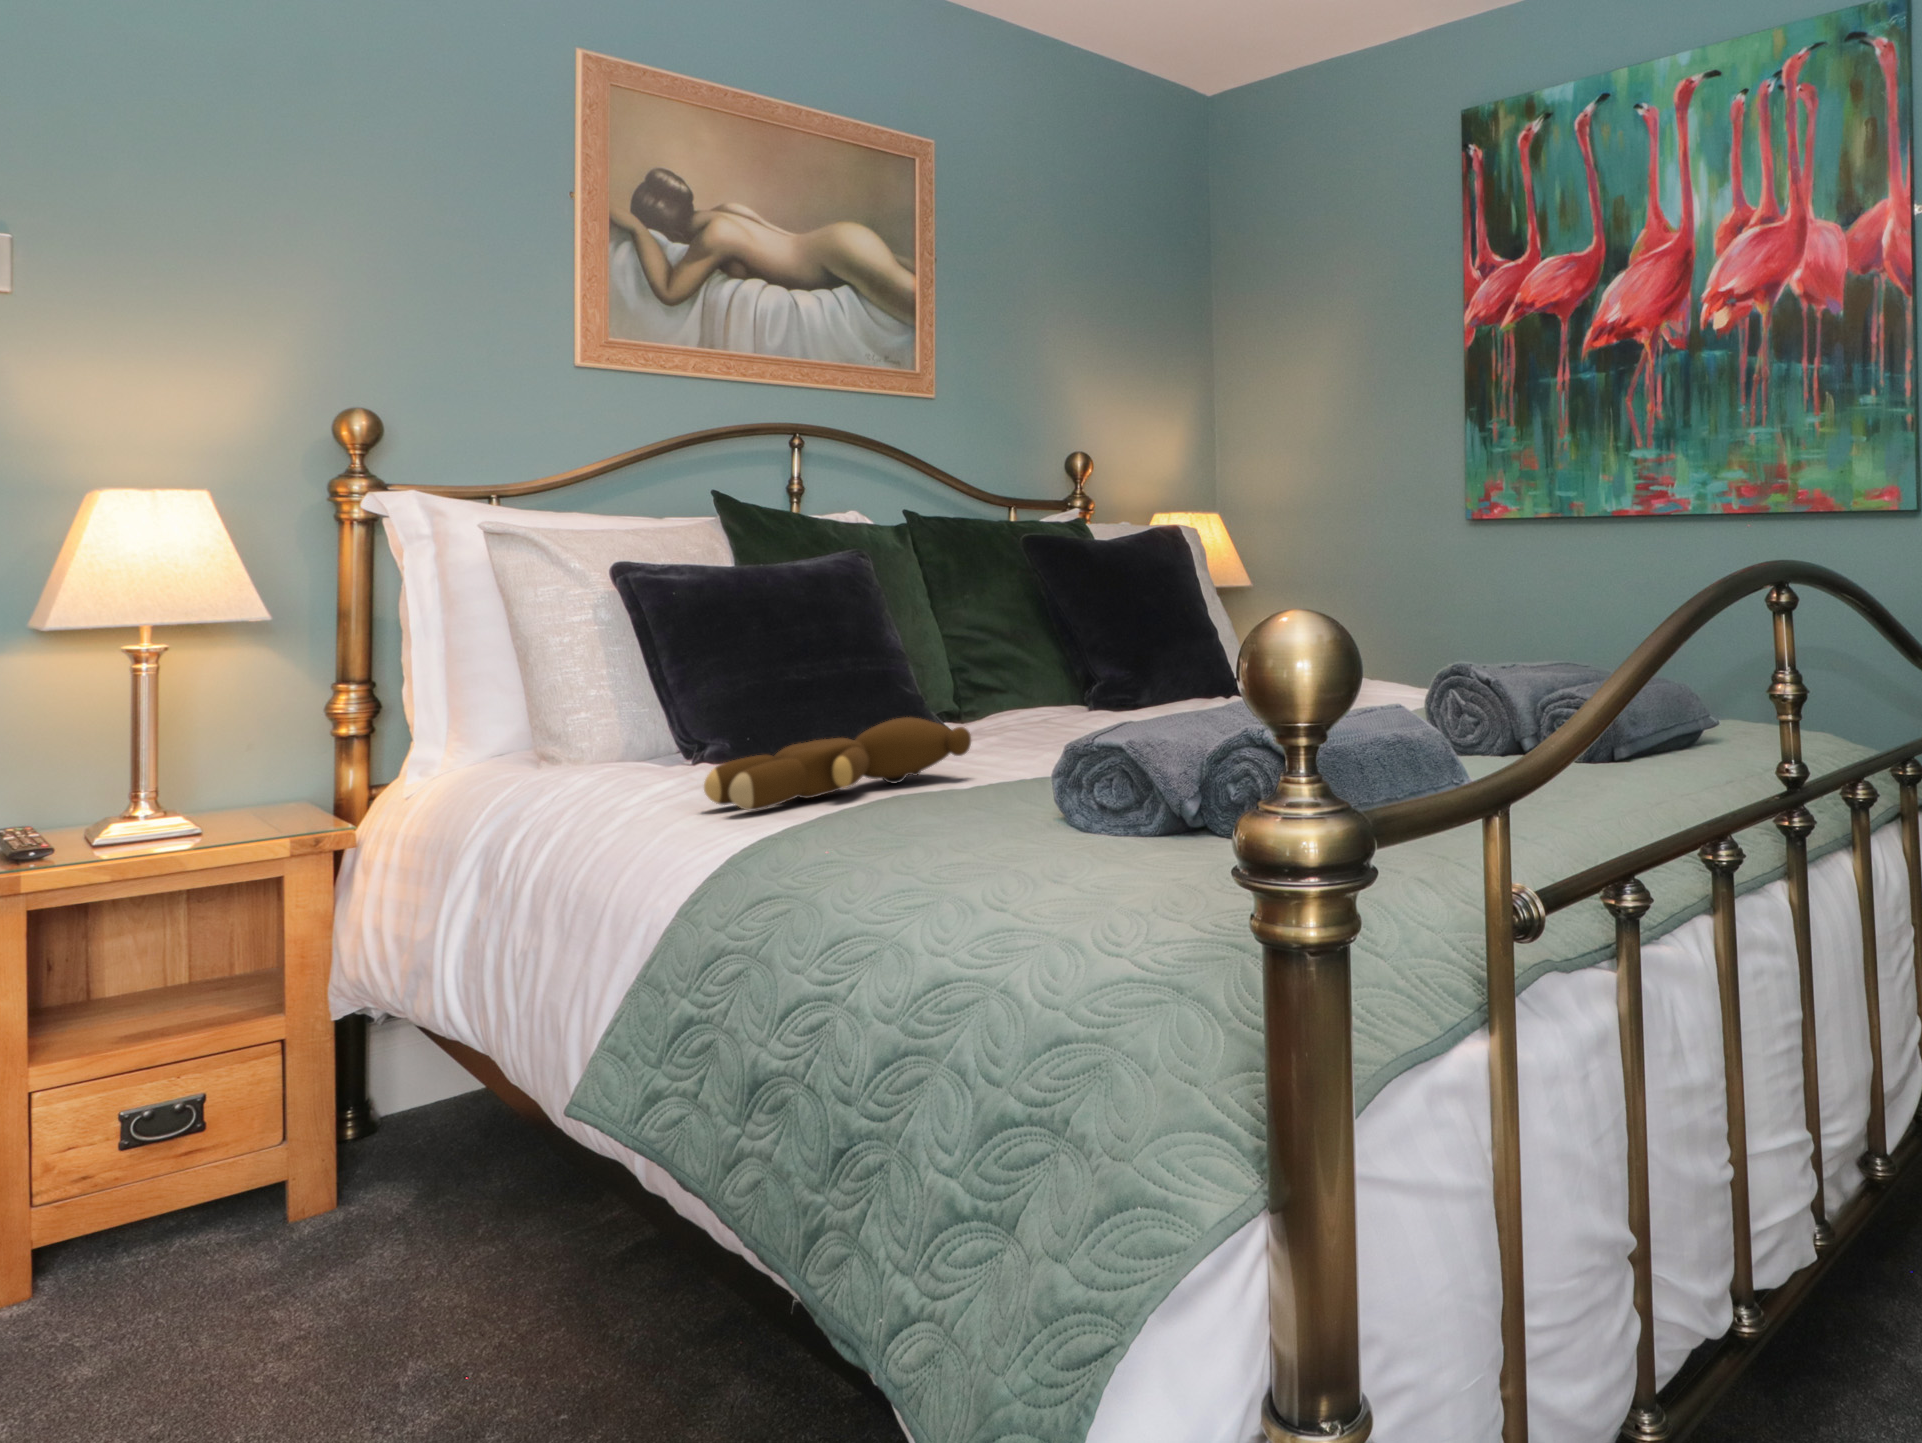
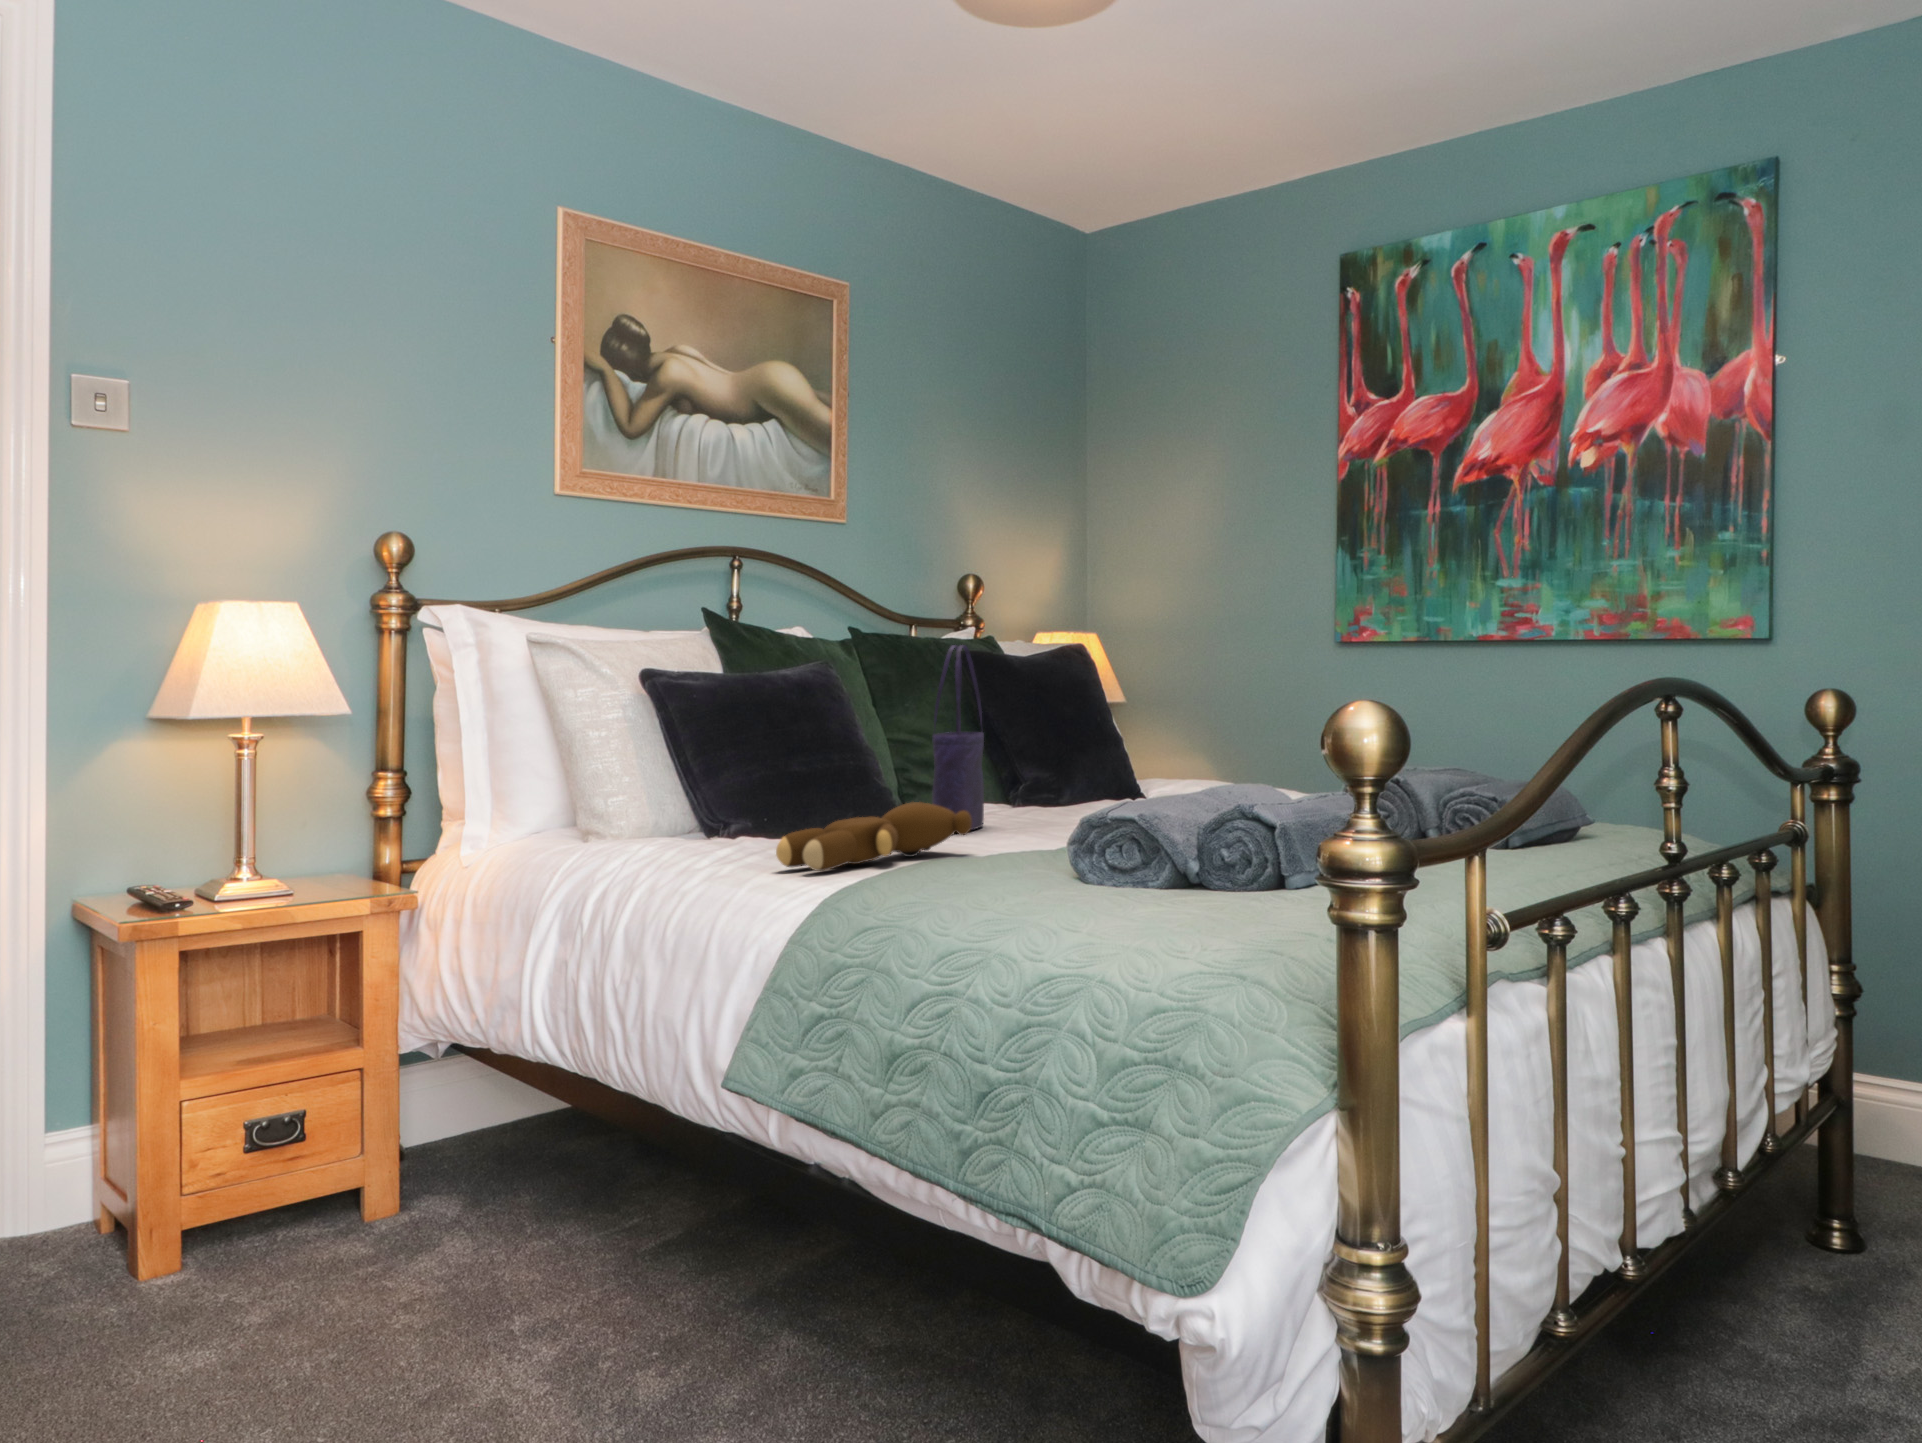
tote bag: none [961,530,1029,744] -> present [932,645,984,830]

